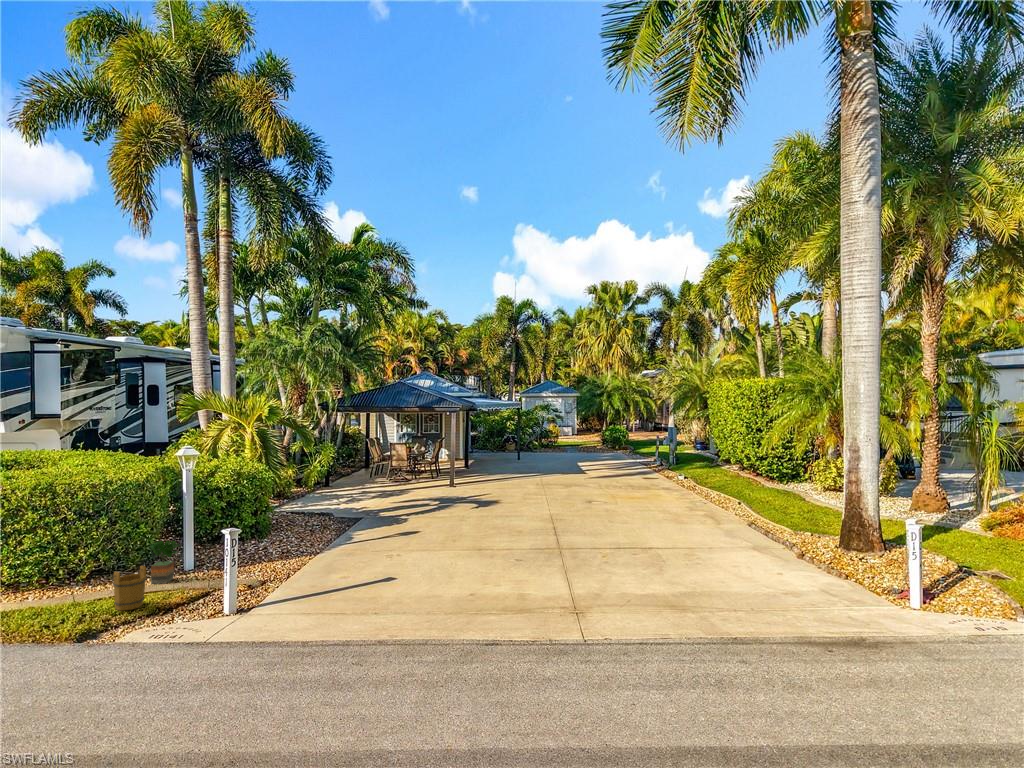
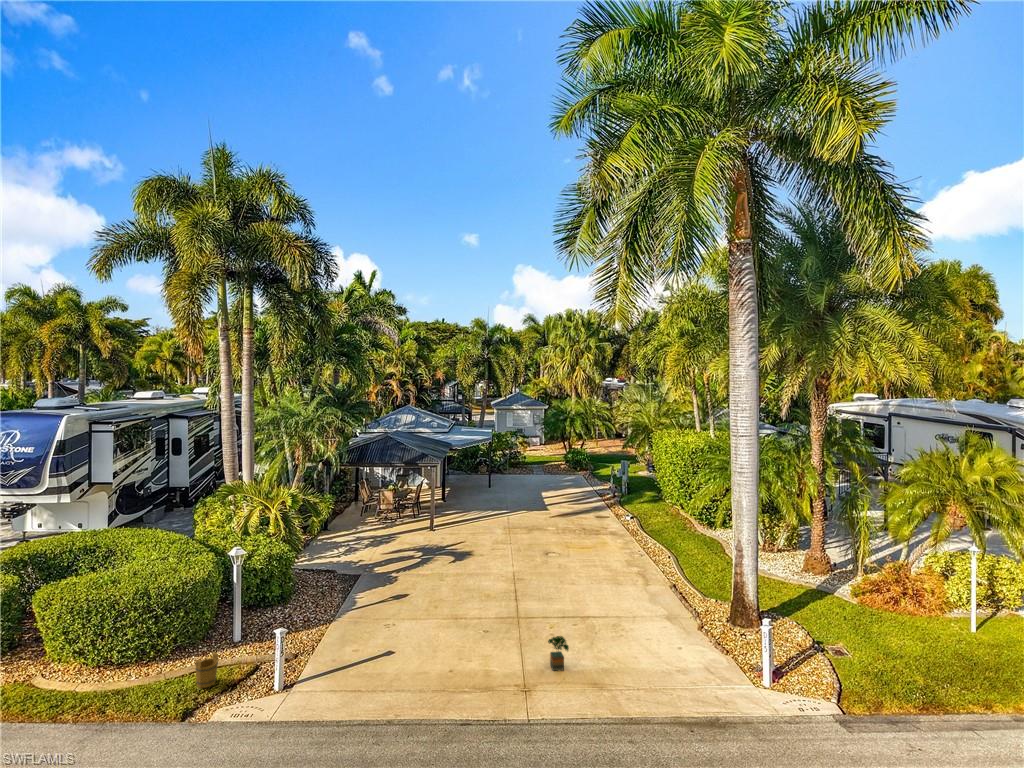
potted tree: present [151,541,179,584] -> present [548,636,569,671]

